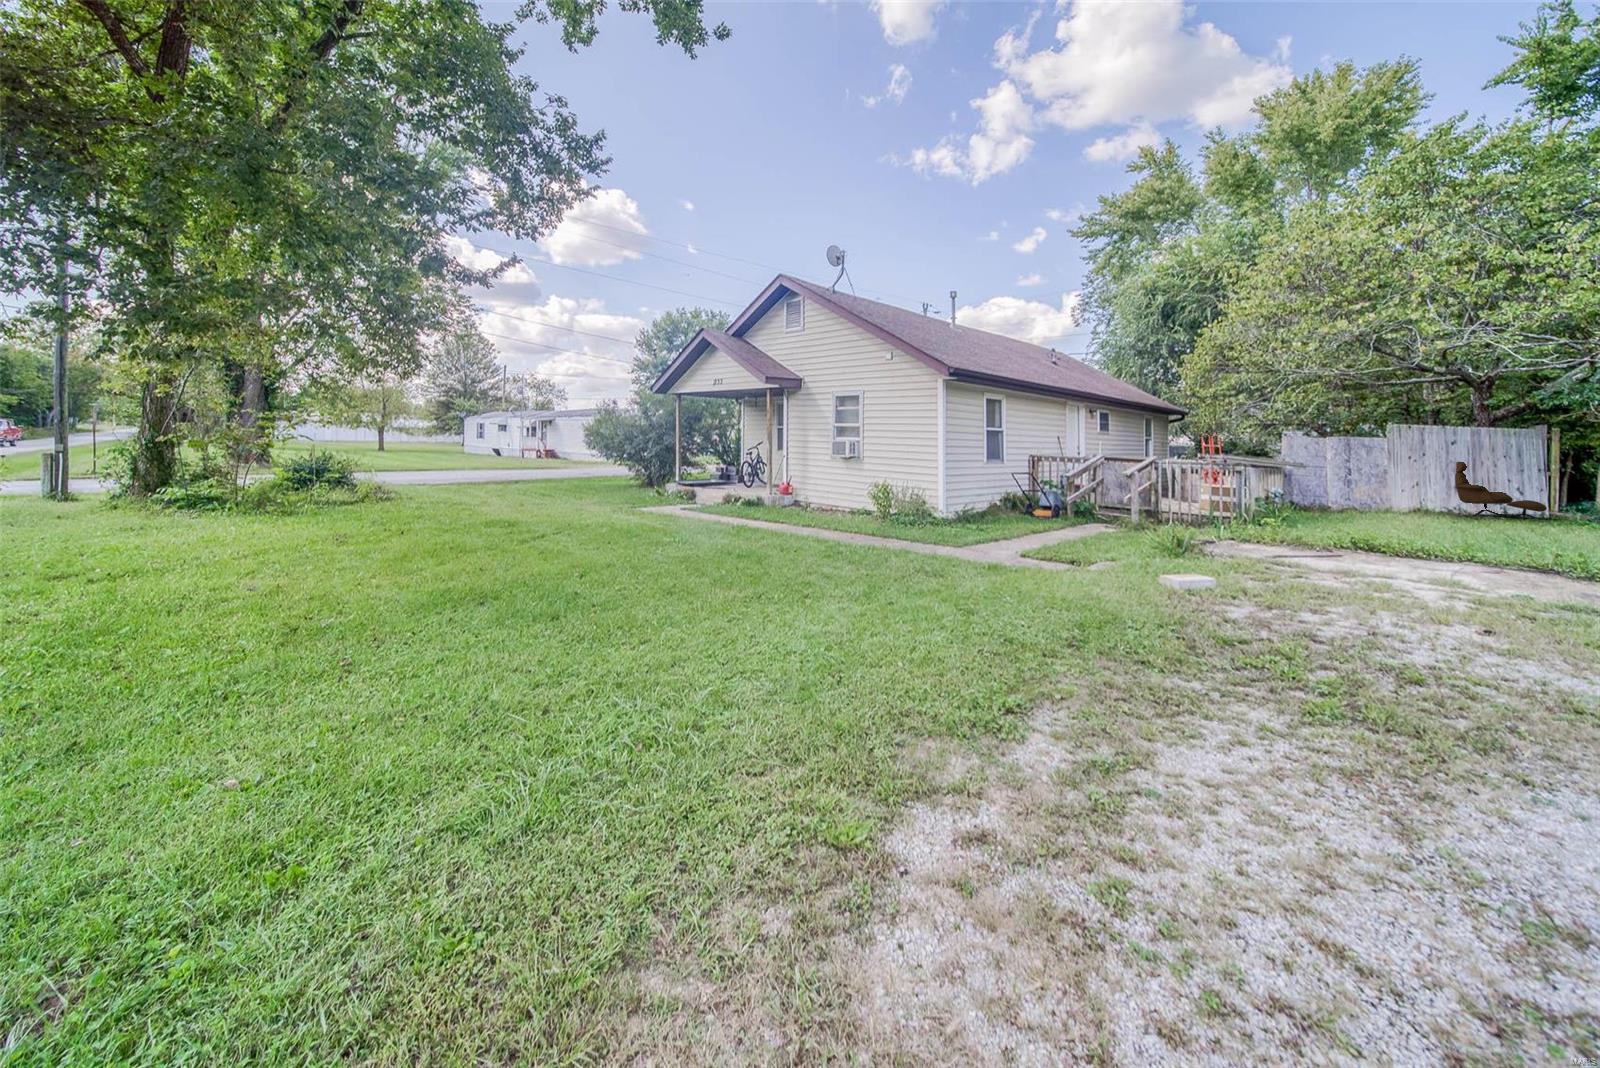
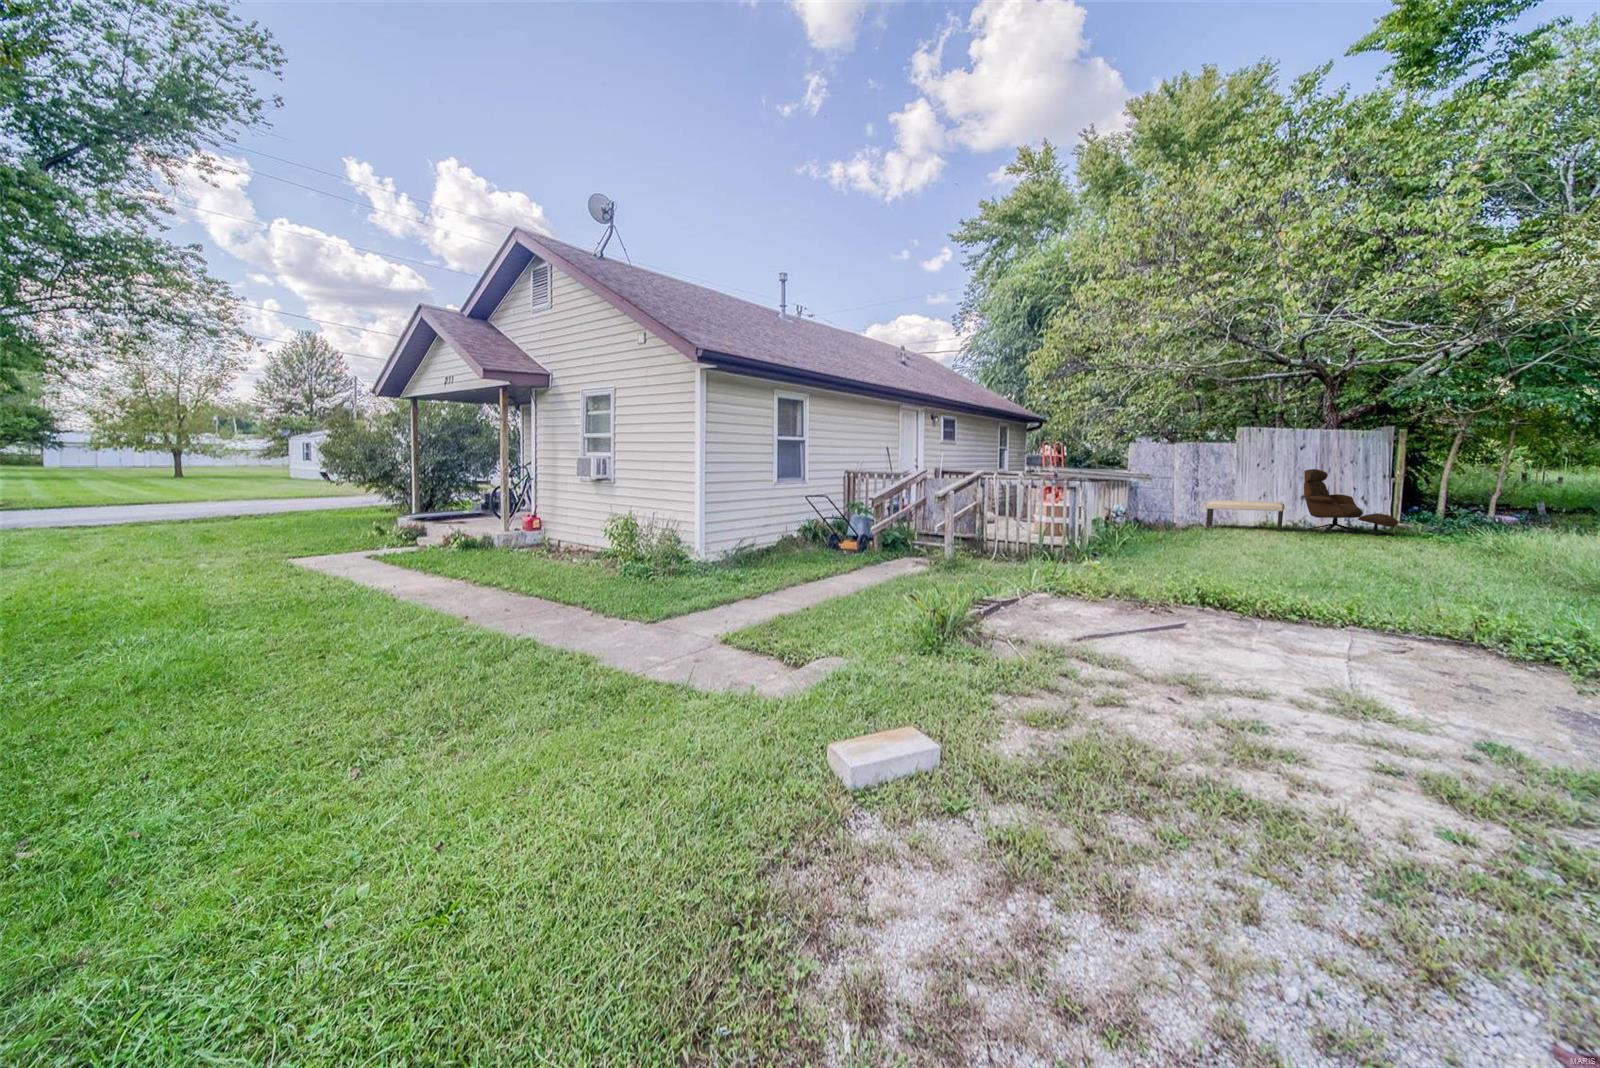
bench: none [1358,488,1435,515] -> present [1206,500,1285,532]

